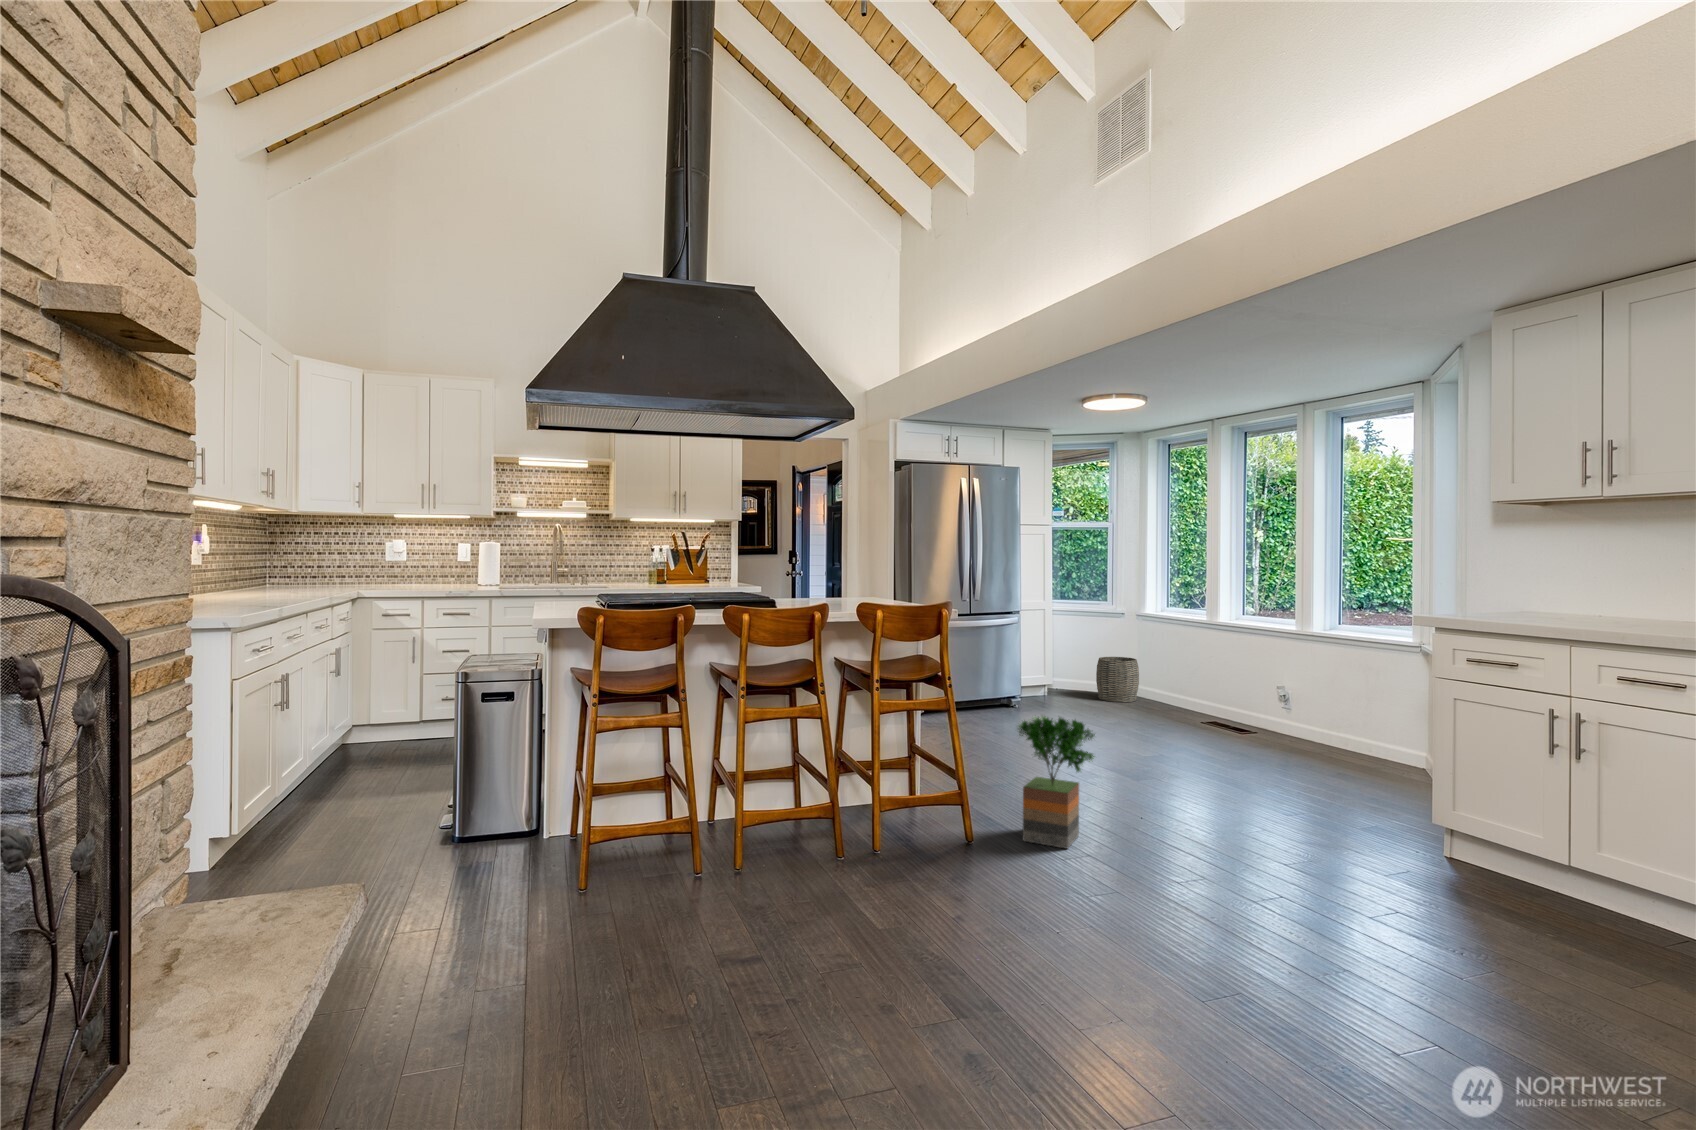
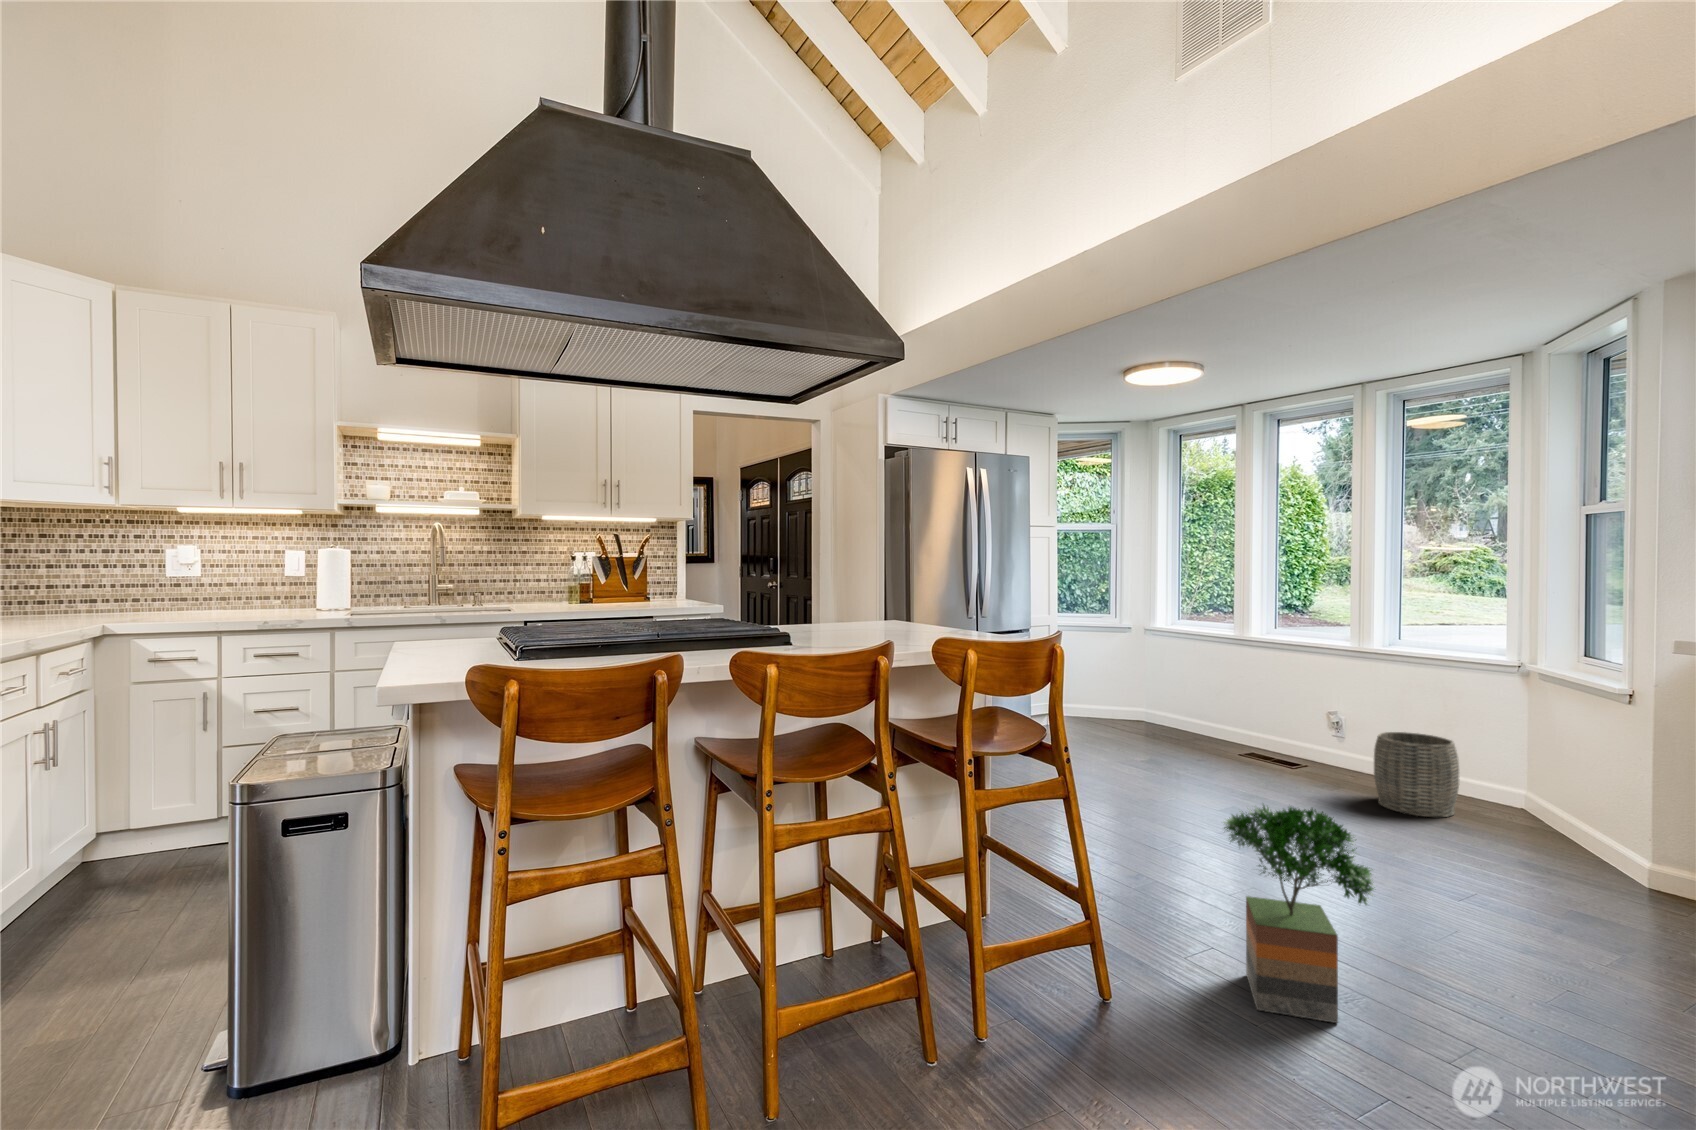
woven basket: present [1096,657,1139,702] -> present [1374,732,1459,817]

